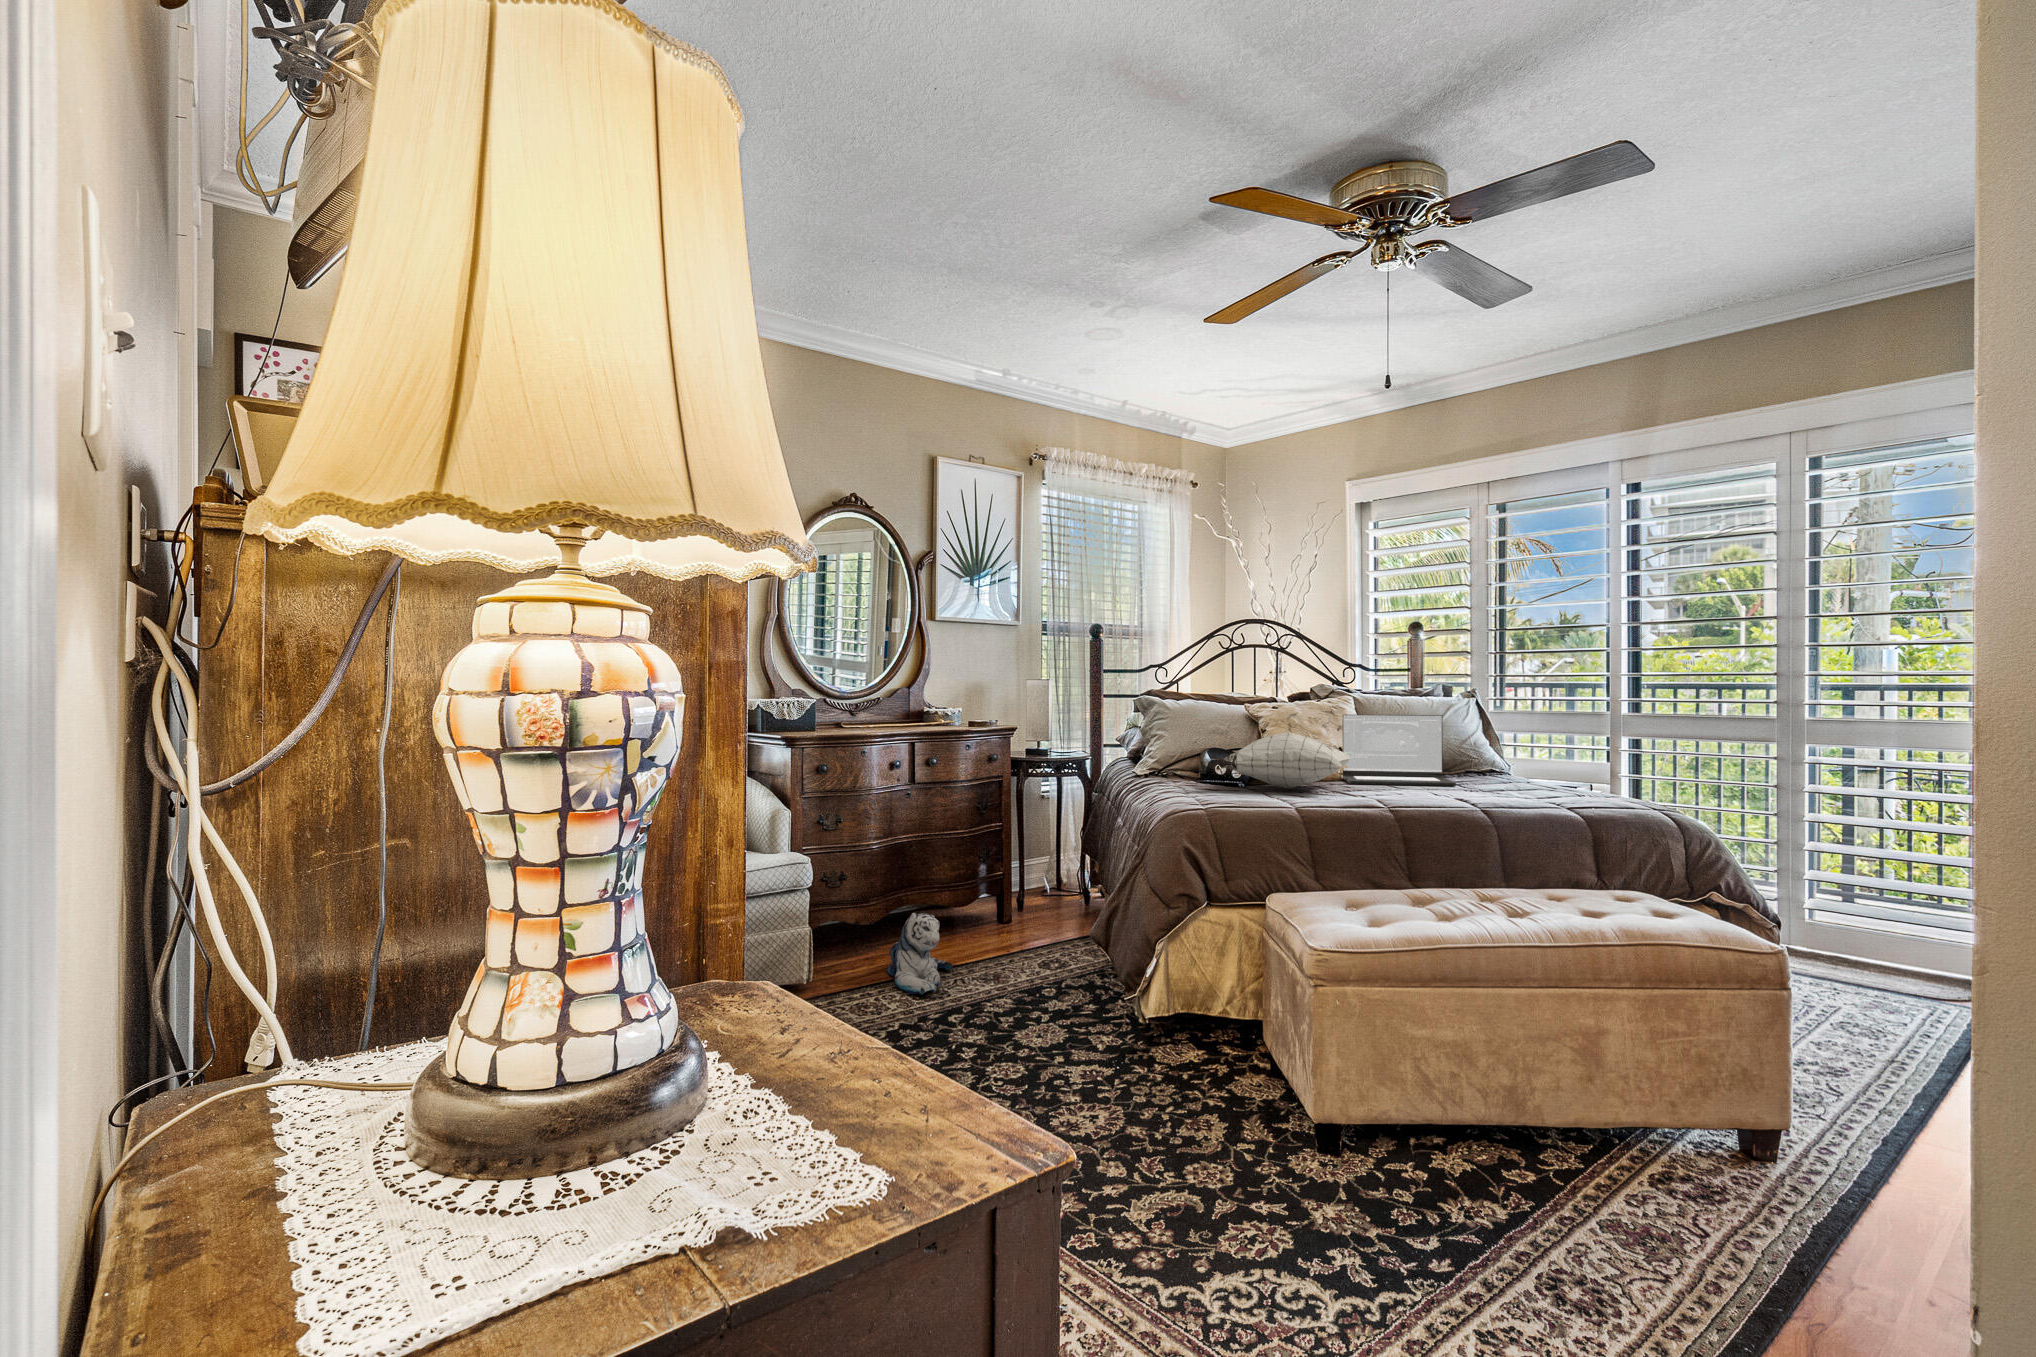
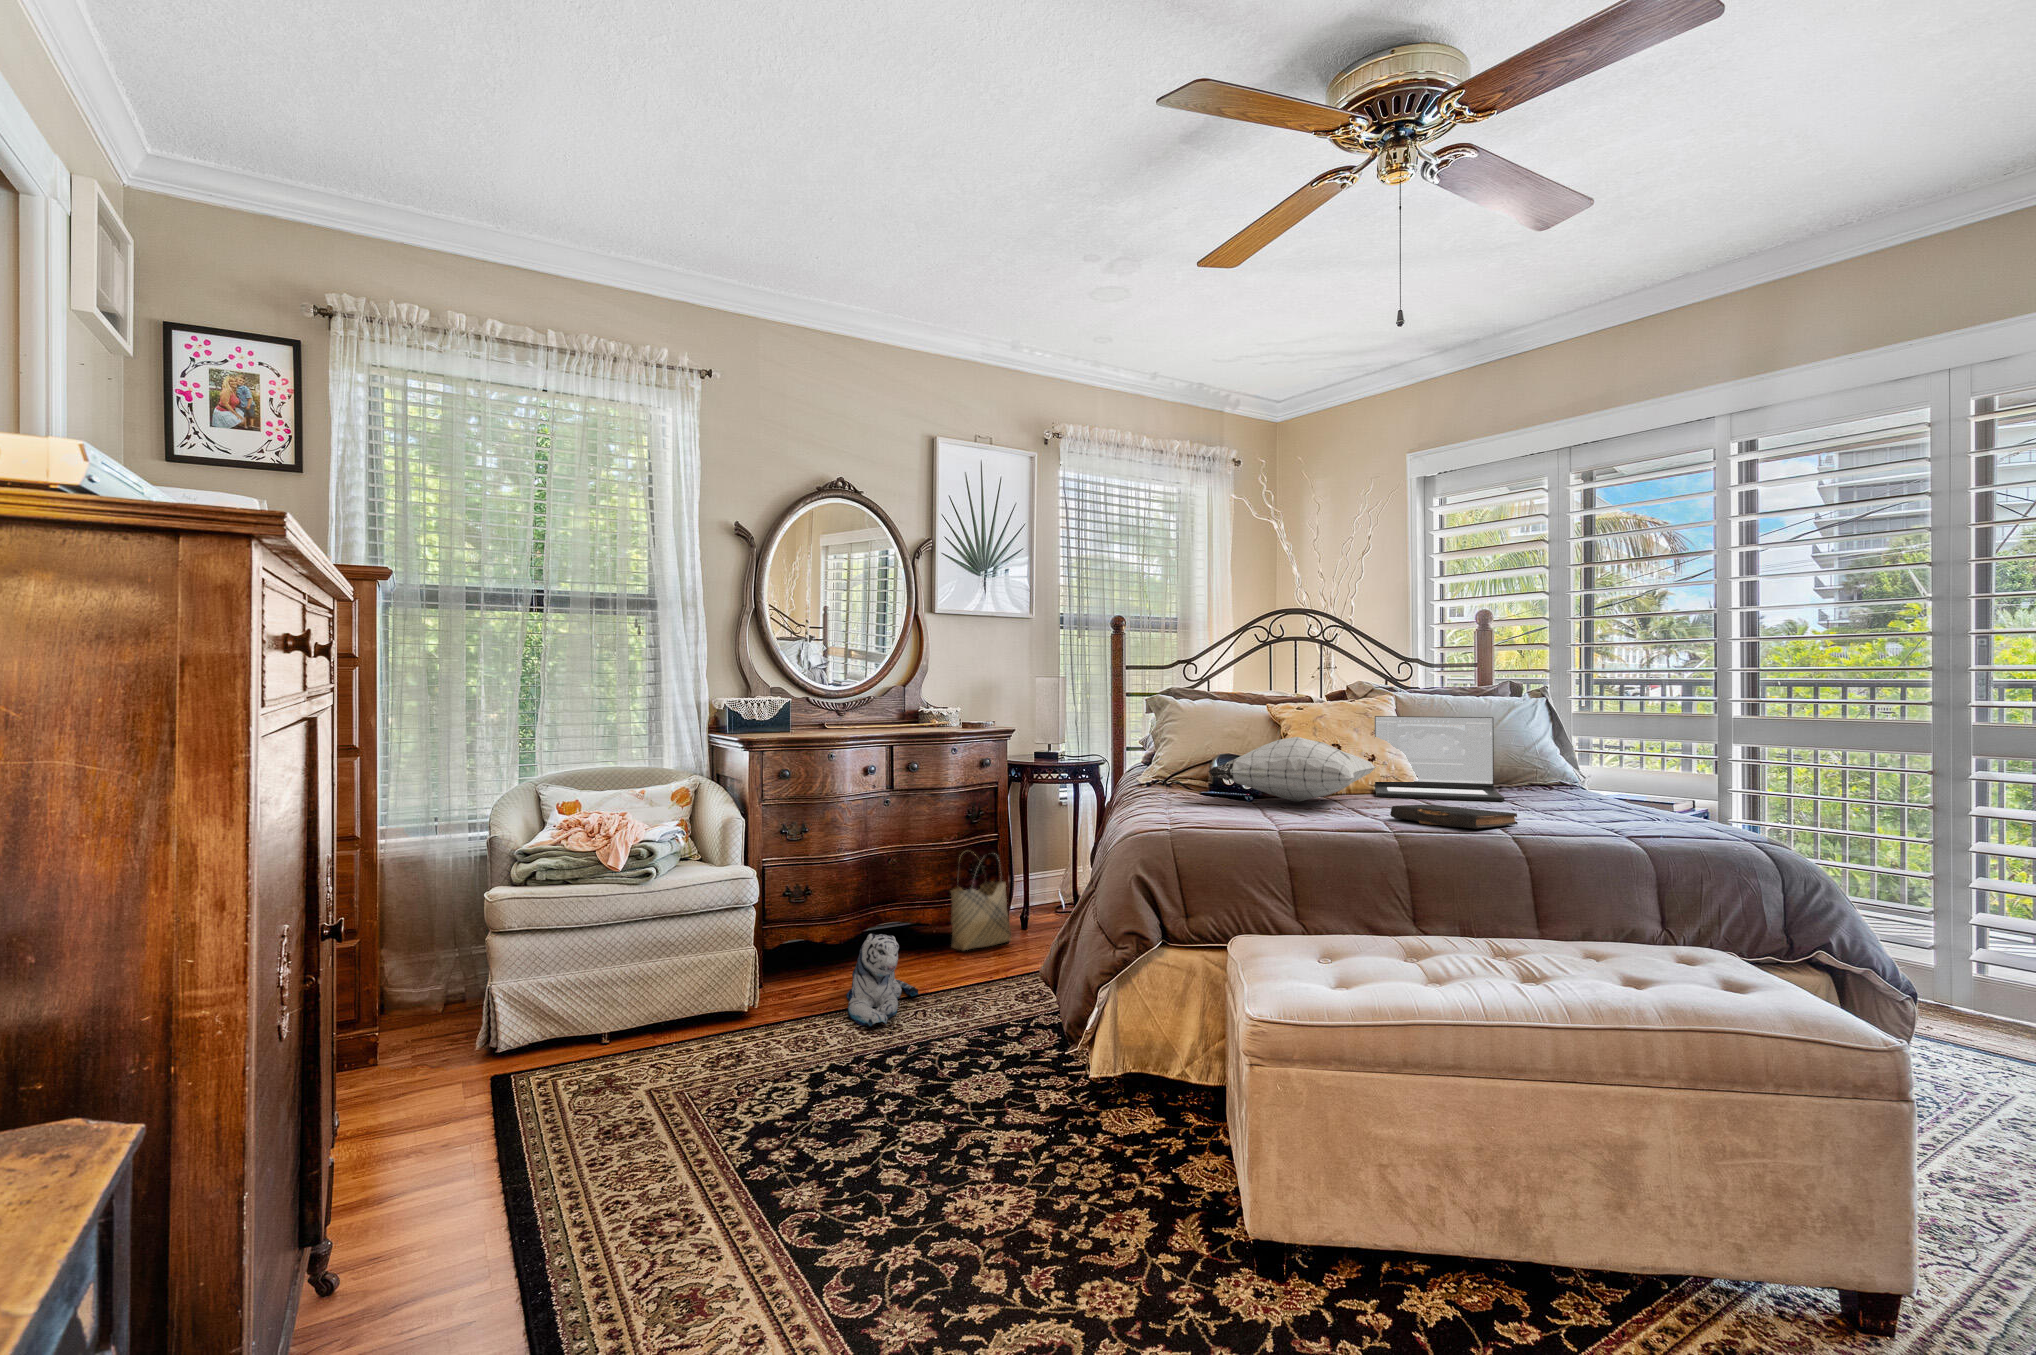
book: none [1376,788,1479,806] -> present [1390,805,1518,829]
woven basket: none [962,840,1015,931] -> present [951,851,1011,951]

